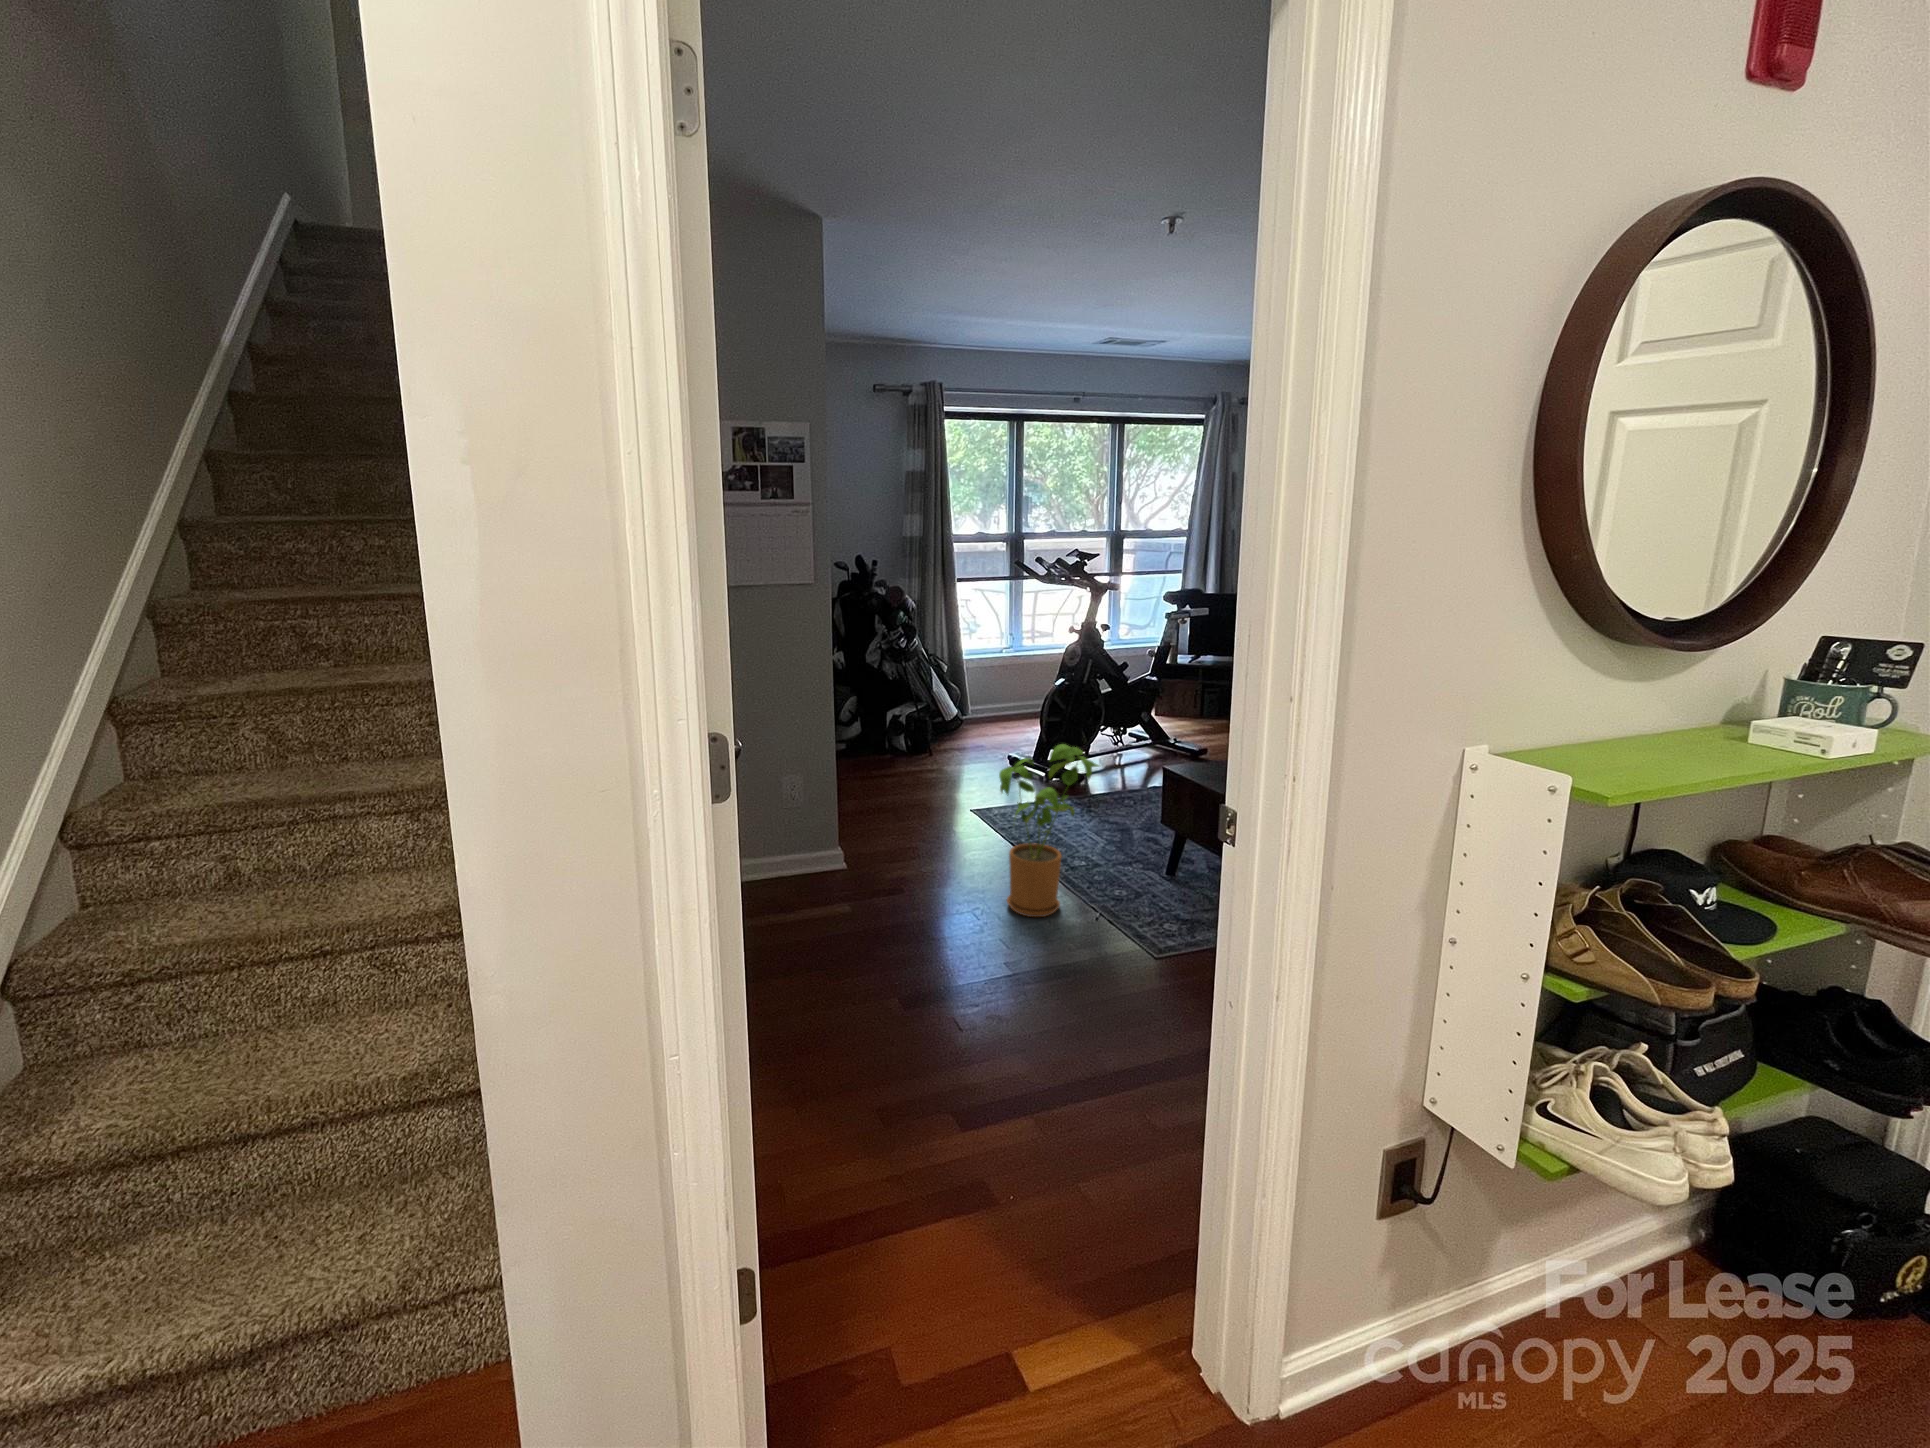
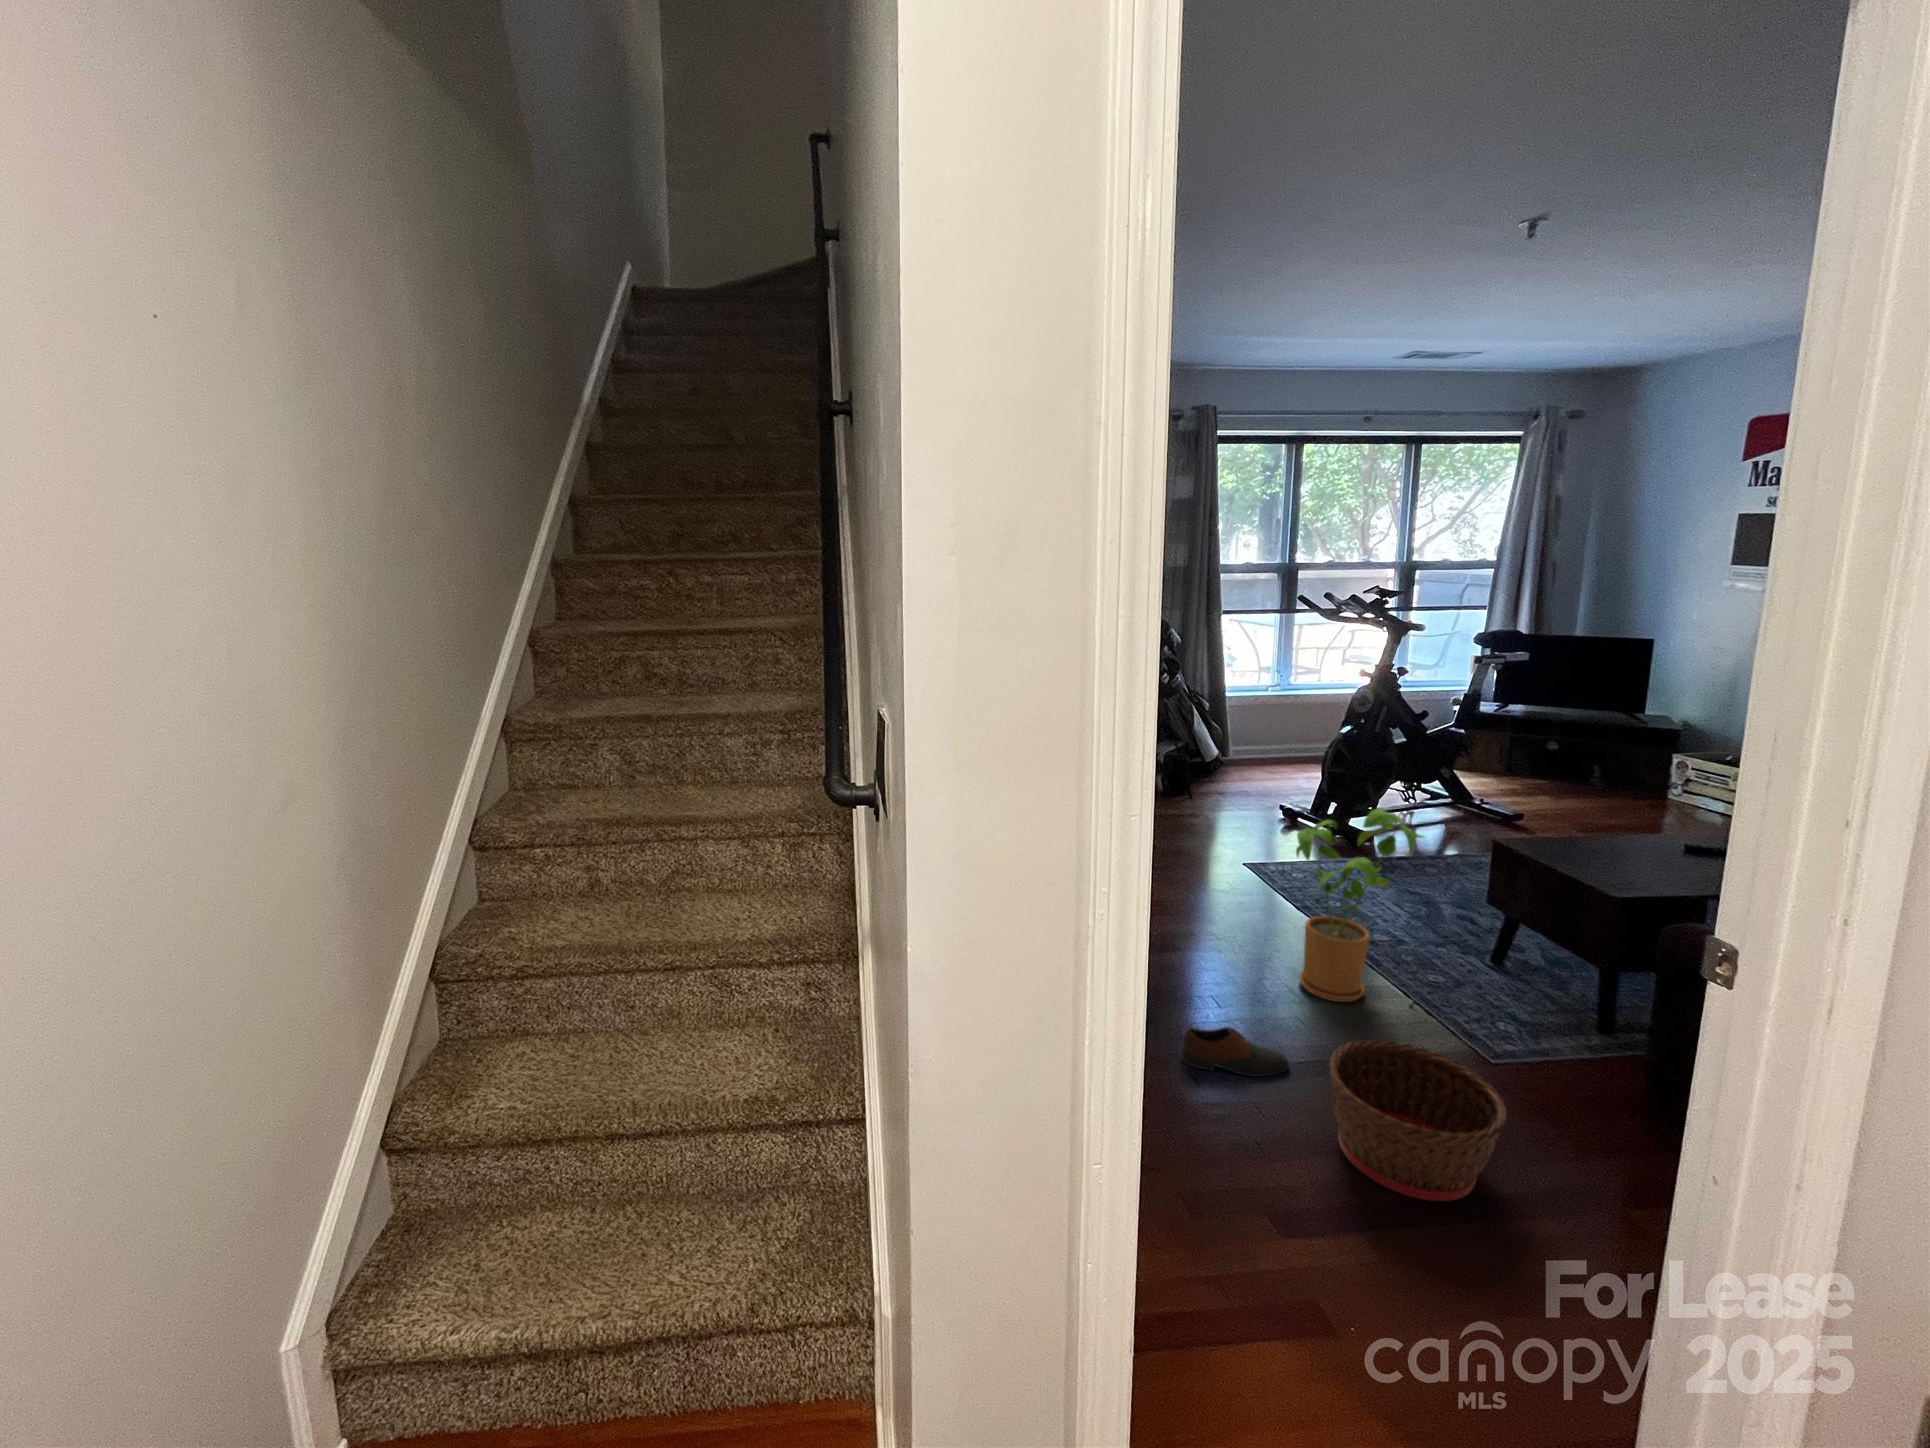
basket: none [1011,942,1148,1073] -> present [1330,1040,1506,1201]
shoe: none [896,949,989,991] -> present [1181,1027,1290,1077]

